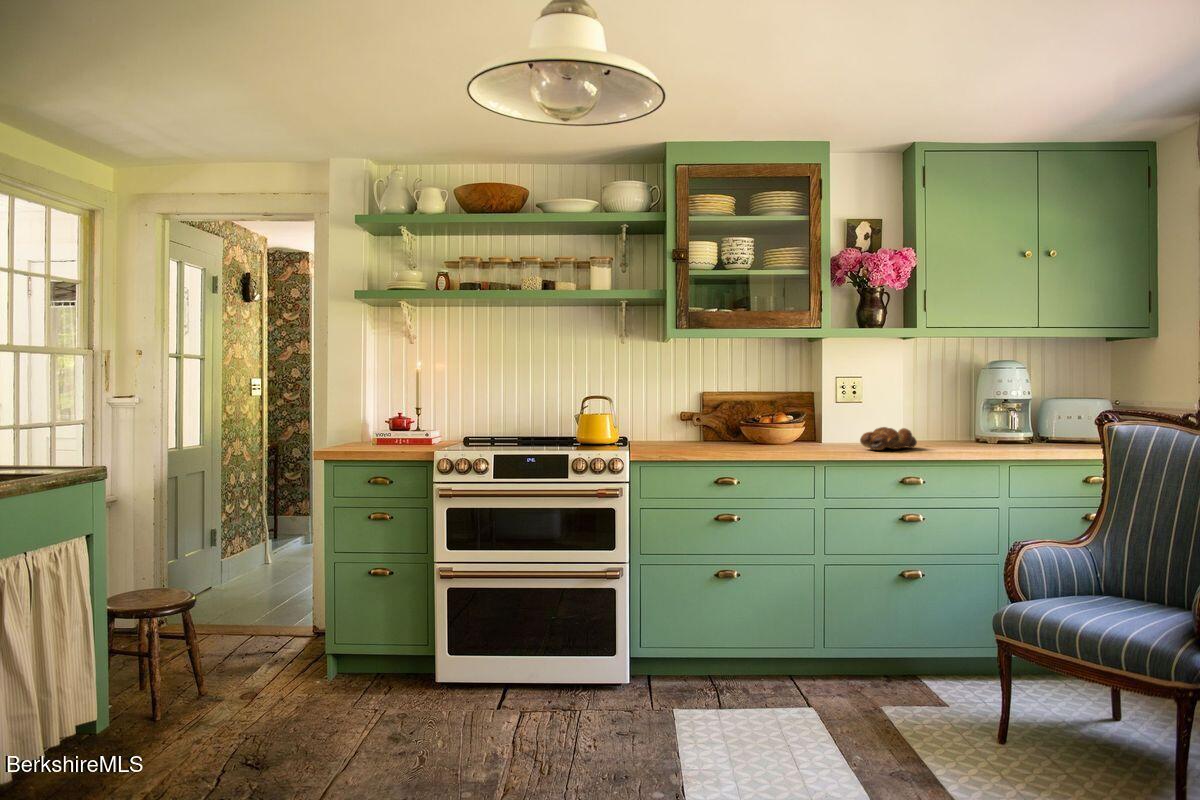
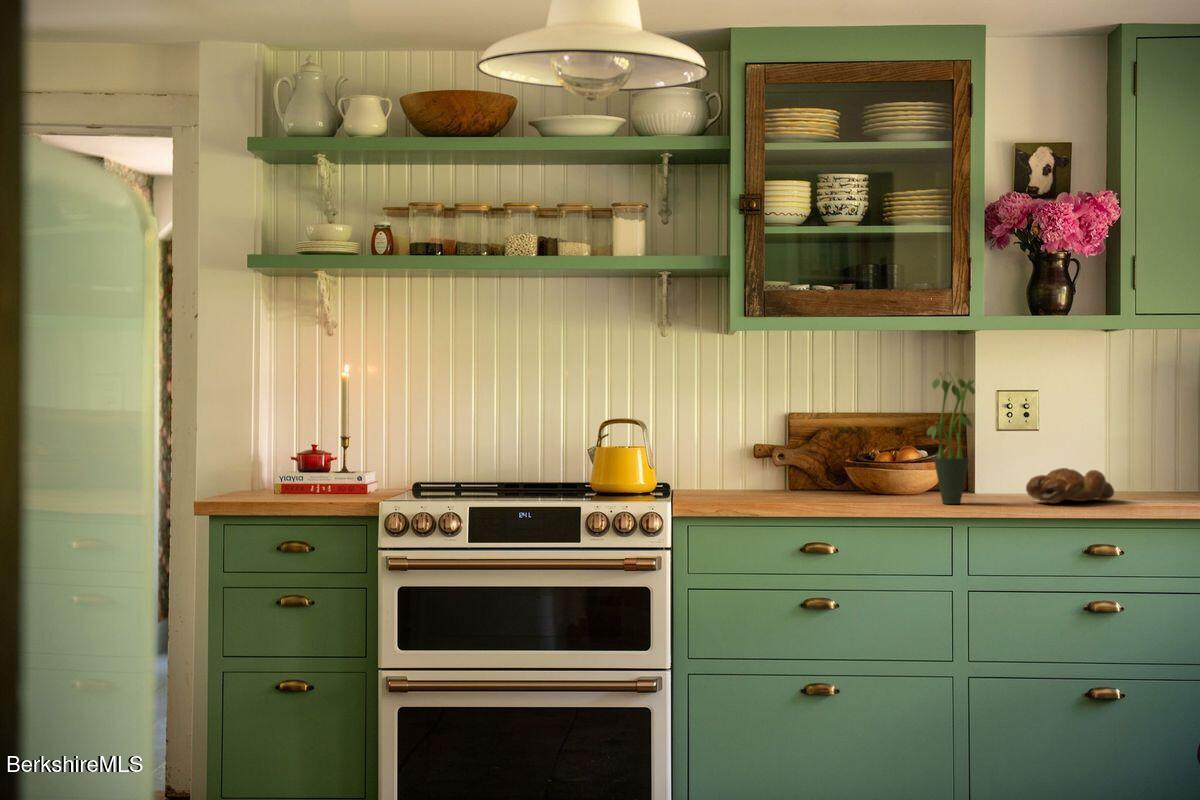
potted plant: none [796,364,833,451] -> present [927,373,975,504]

